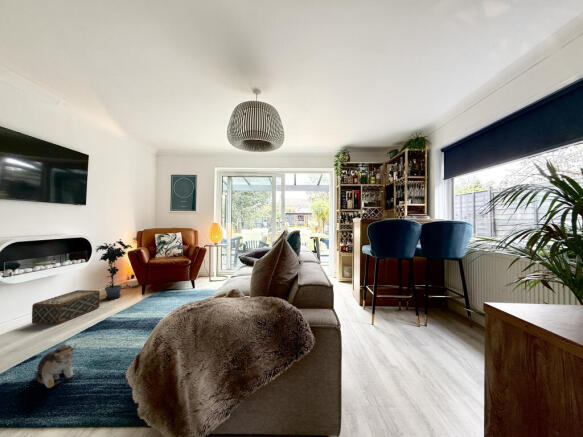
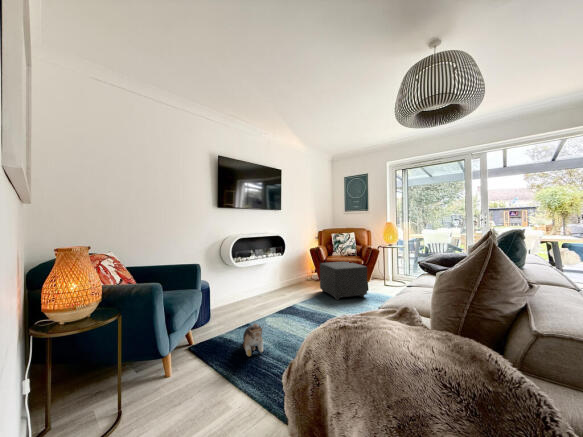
potted plant: present [96,239,132,299] -> none [288,237,315,288]
ottoman: none [140,263,194,303] -> present [320,262,367,300]
woven basket: present [32,290,100,324] -> none [251,277,290,302]

